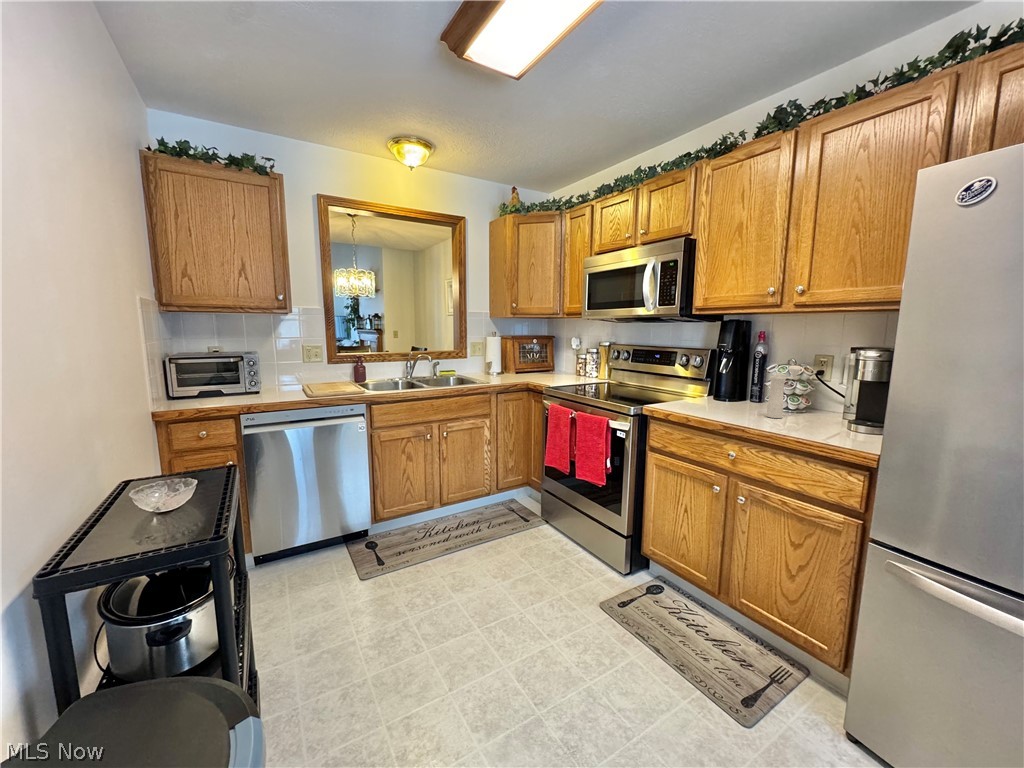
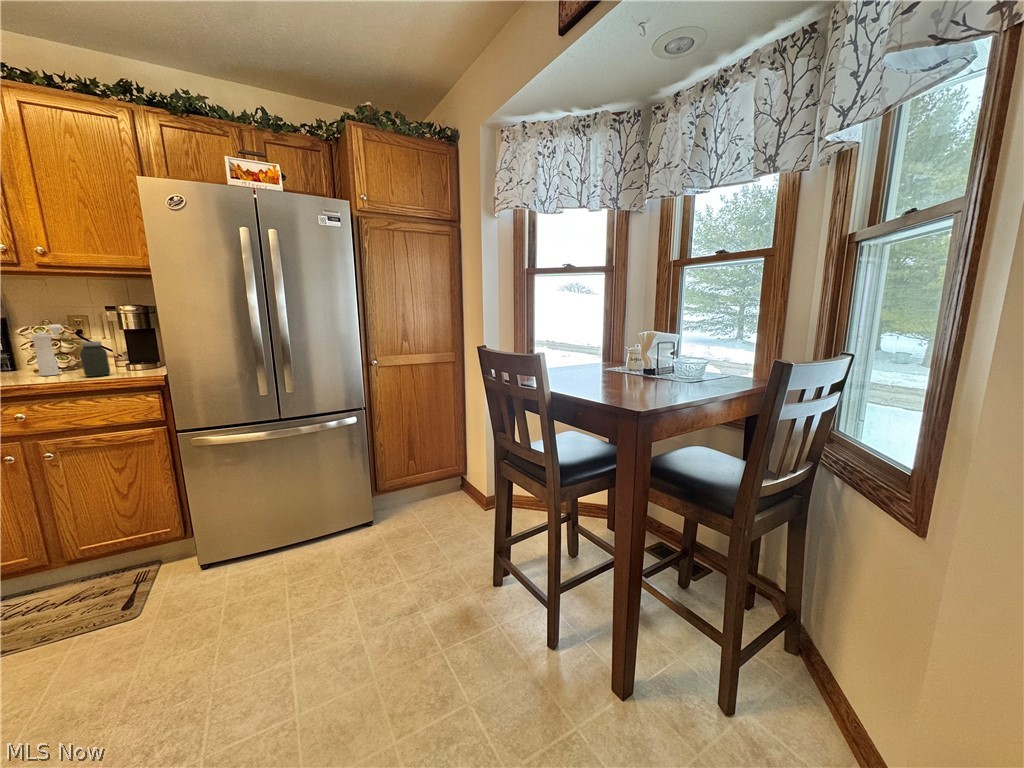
jar: none [797,391,826,432] -> present [80,341,110,377]

